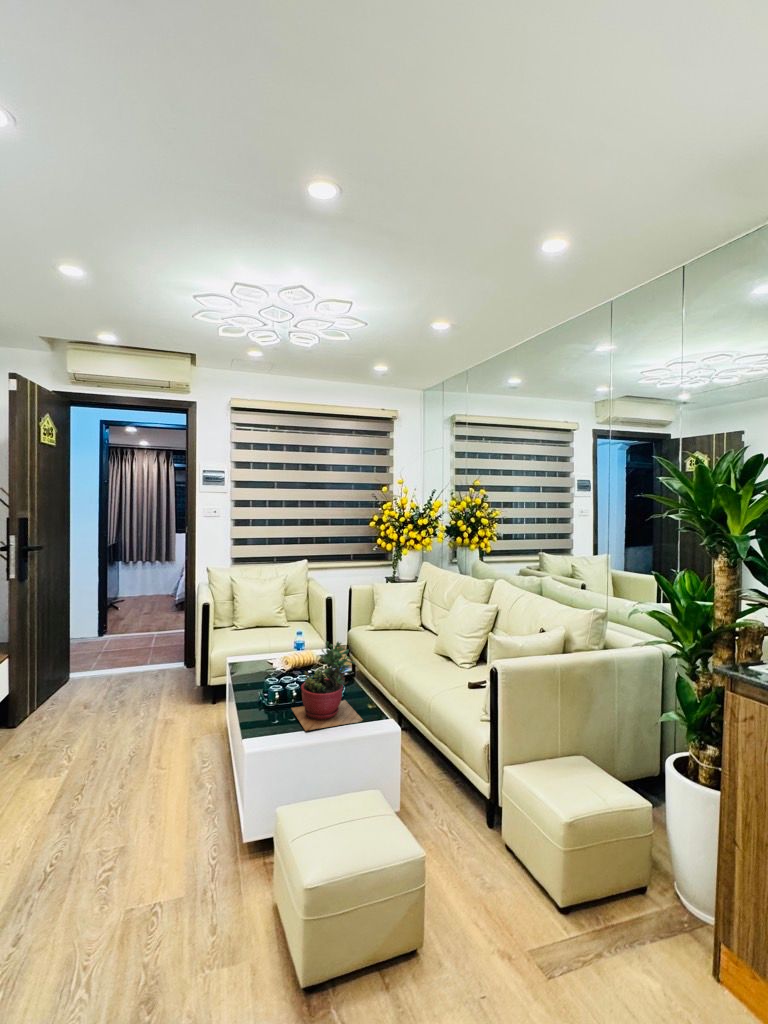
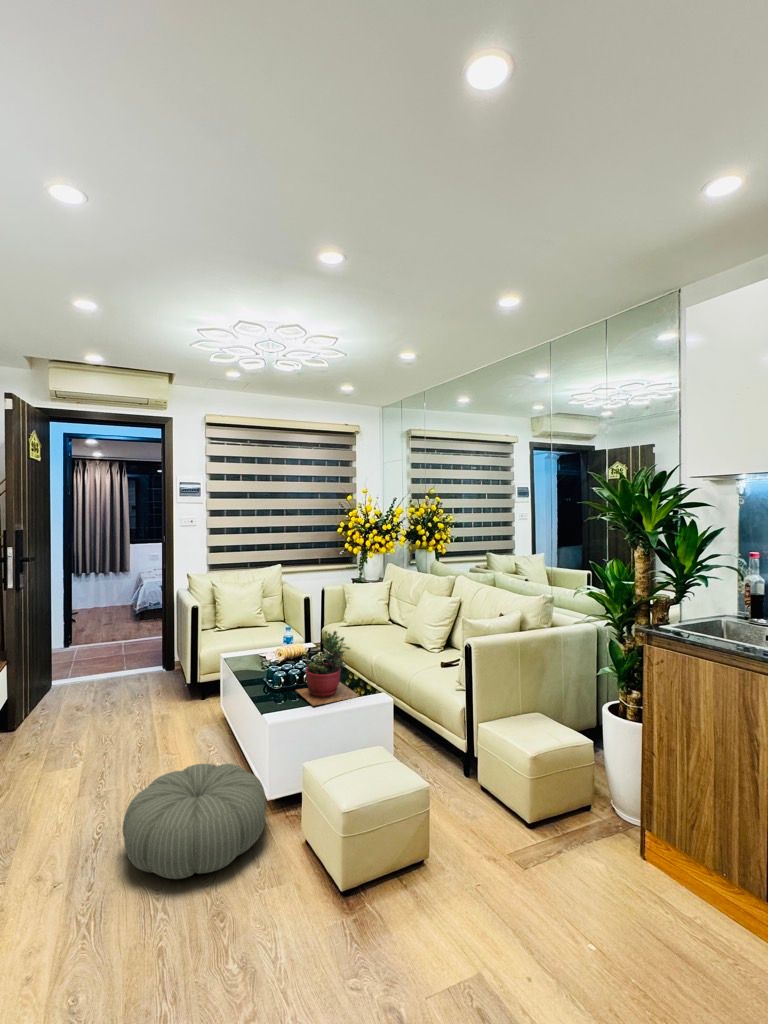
pouf: none [61,792,238,942] -> present [123,764,266,879]

